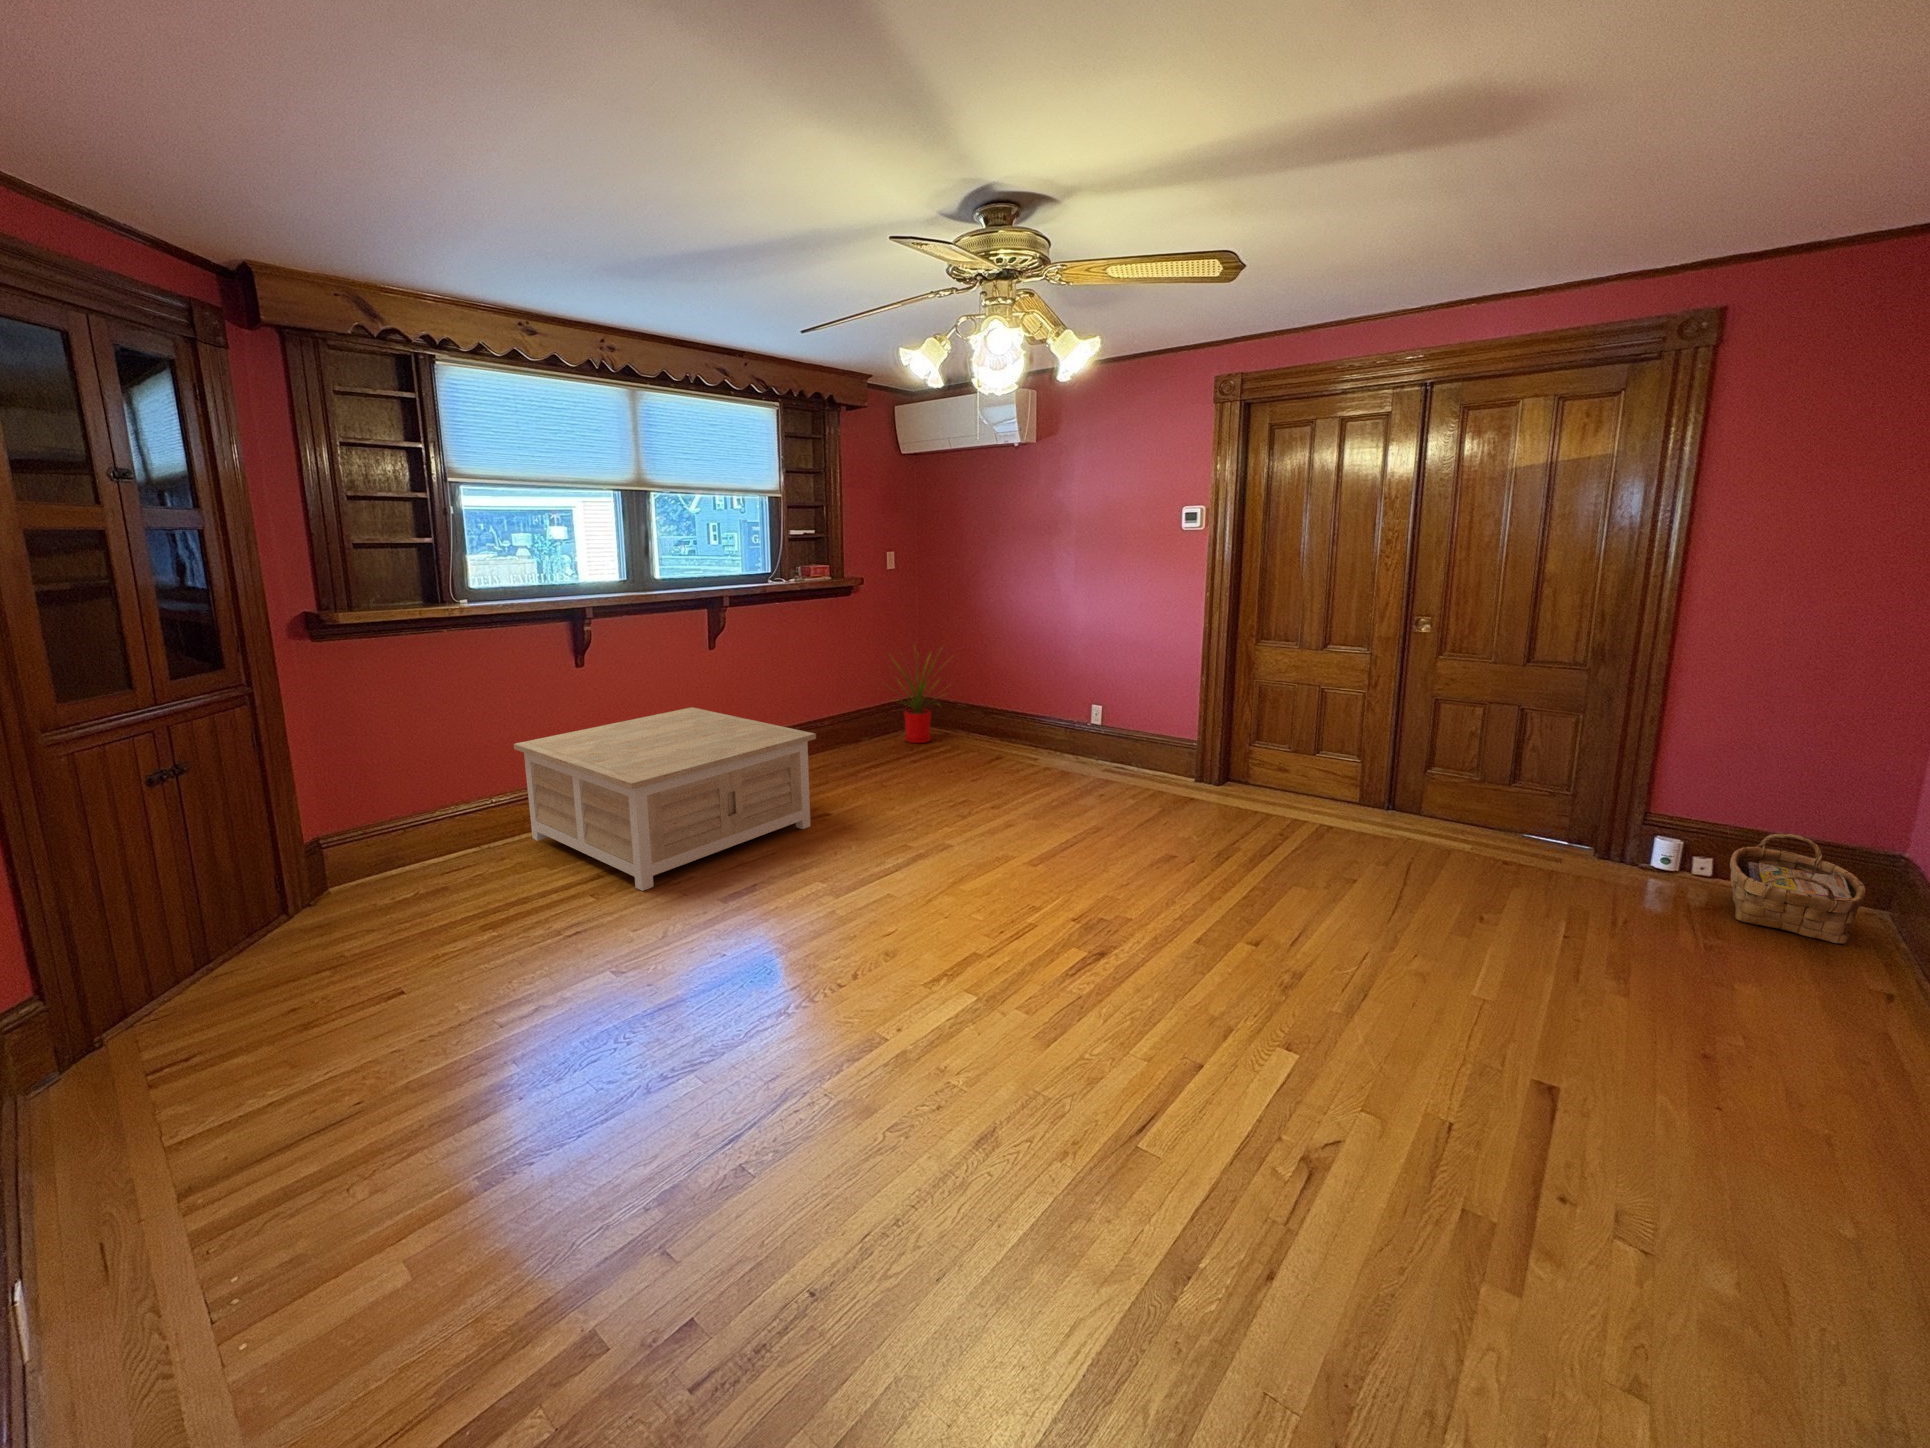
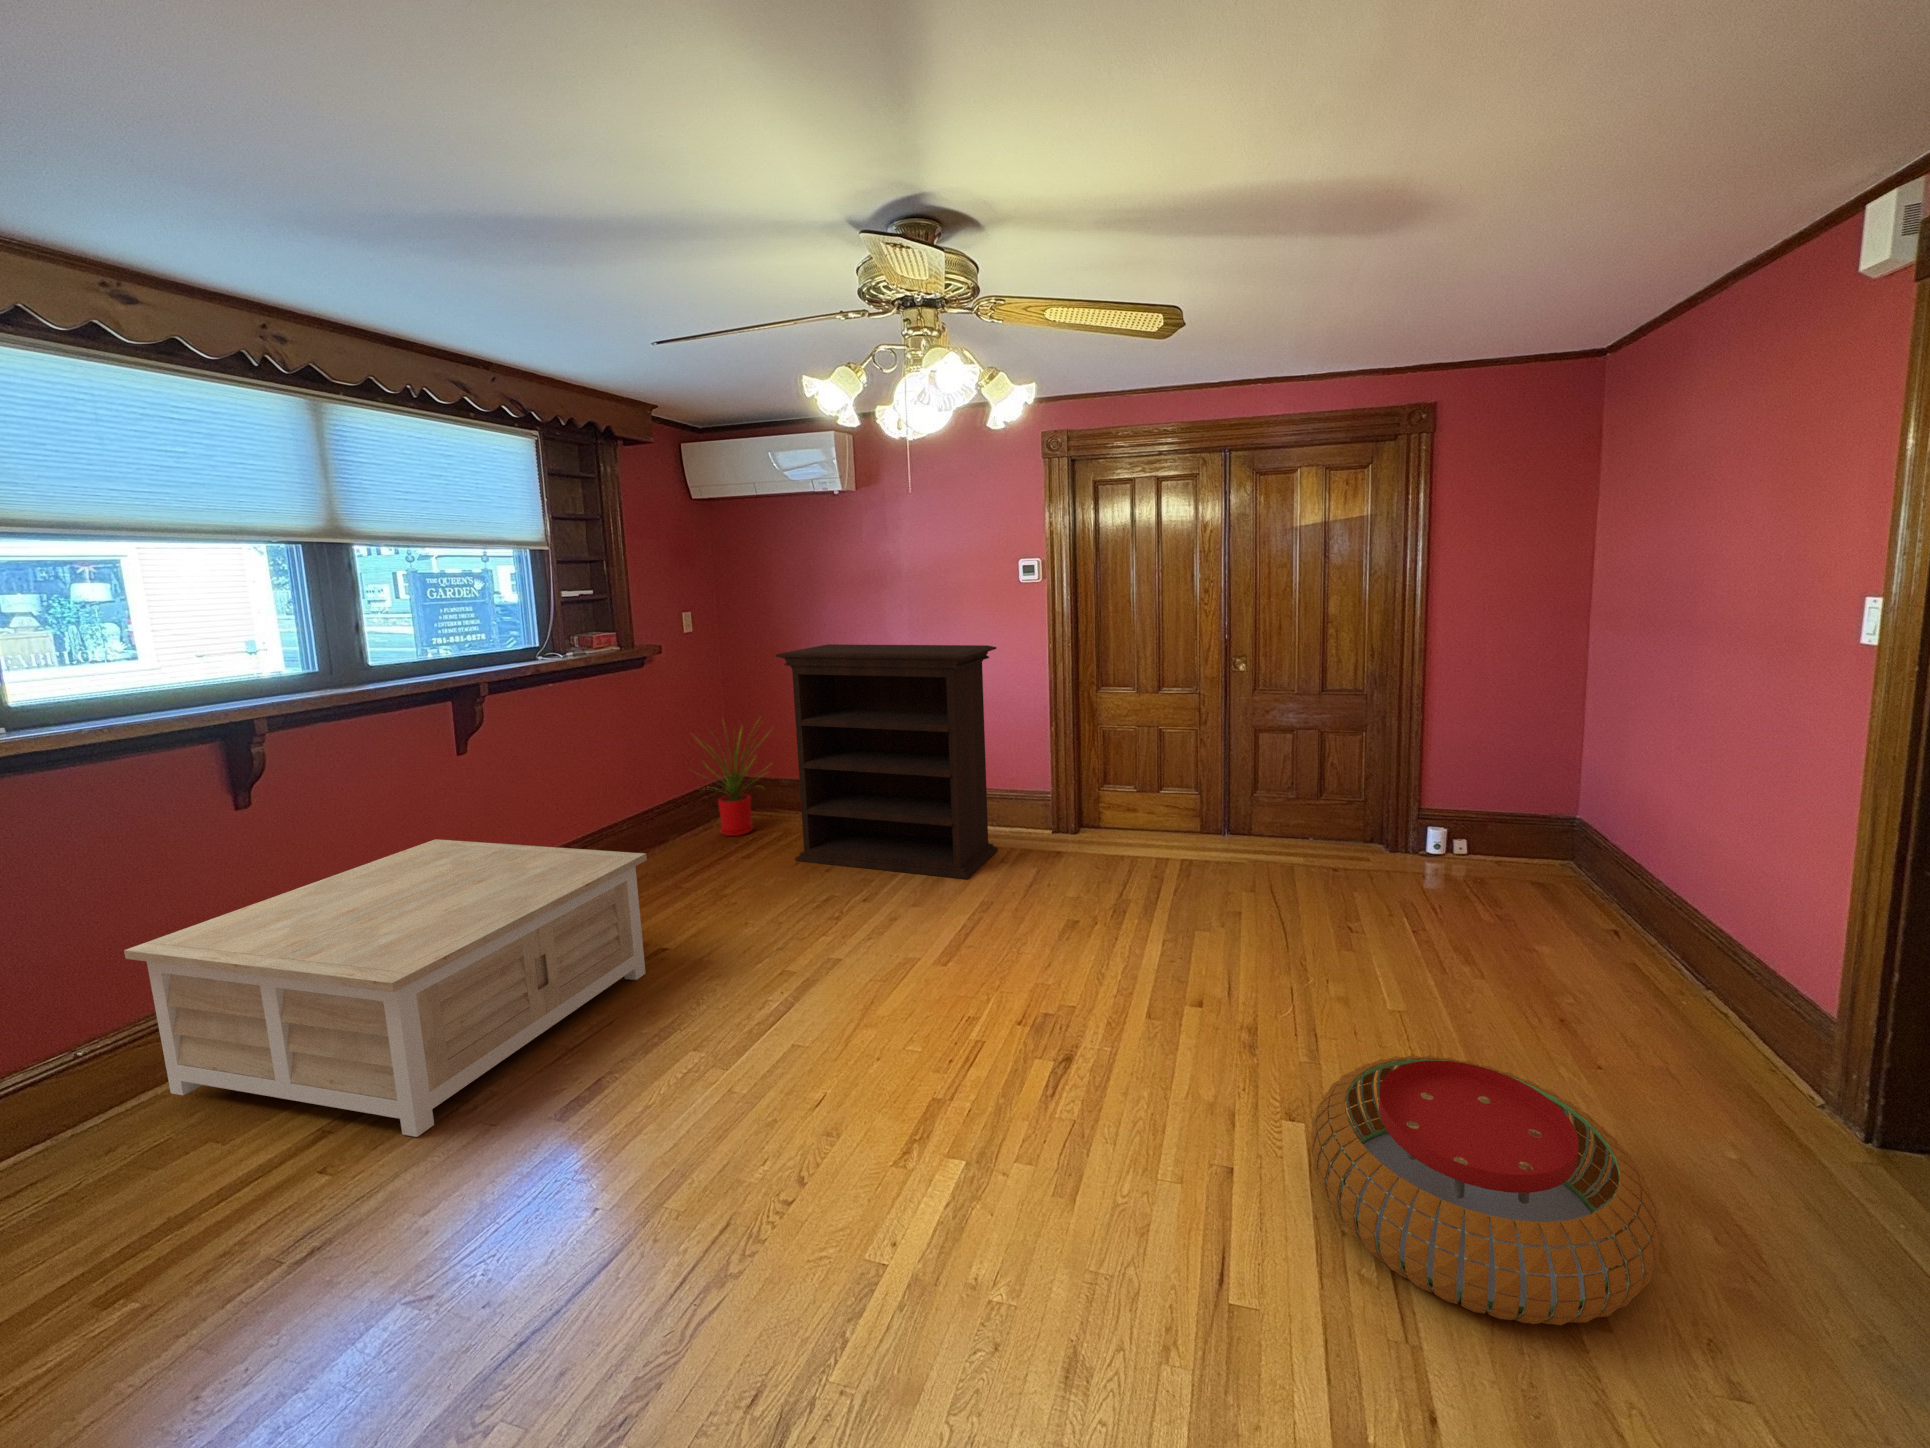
bookshelf: none [948,583,1146,804] -> present [776,644,998,879]
woven basket: present [1730,834,1866,944] -> none [1491,814,1580,897]
pouf: none [1268,1009,1642,1279] -> present [1311,1055,1662,1325]

